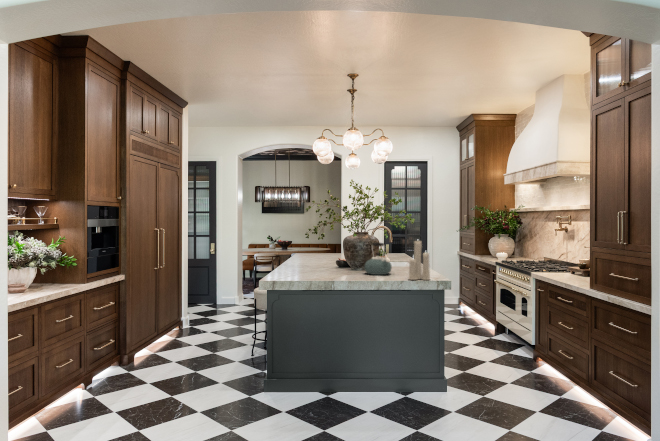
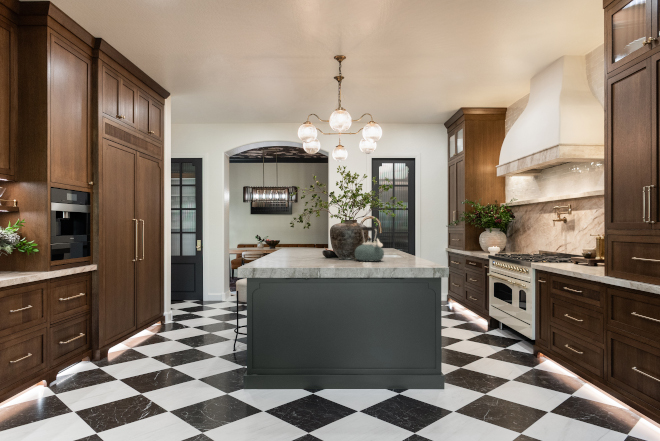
candle: present [409,241,430,280] -> none [403,214,427,265]

